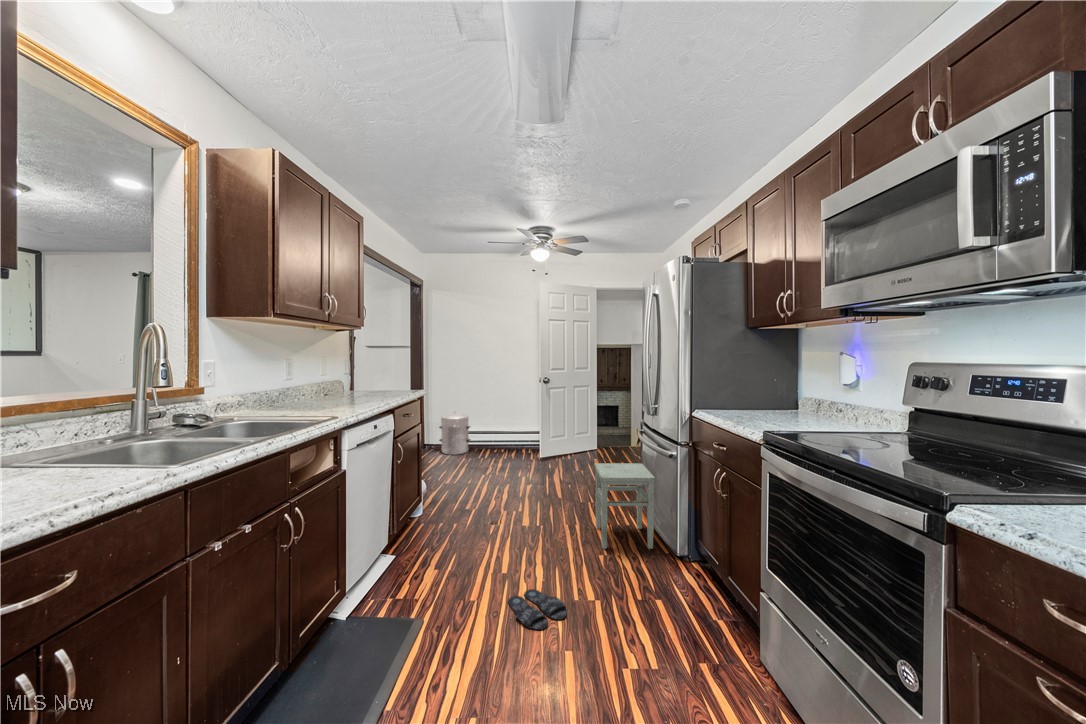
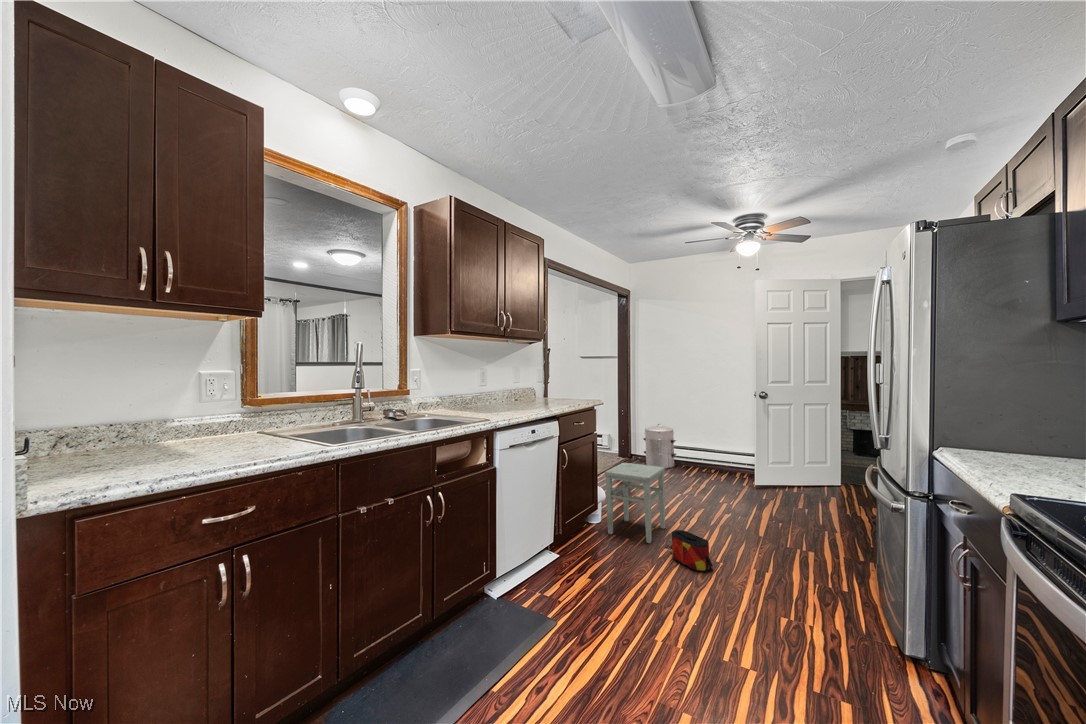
stool: present [595,463,655,549] -> present [605,463,665,543]
bag: none [500,504,539,537] -> present [671,530,713,572]
slippers: present [508,589,567,630] -> none [643,629,705,678]

